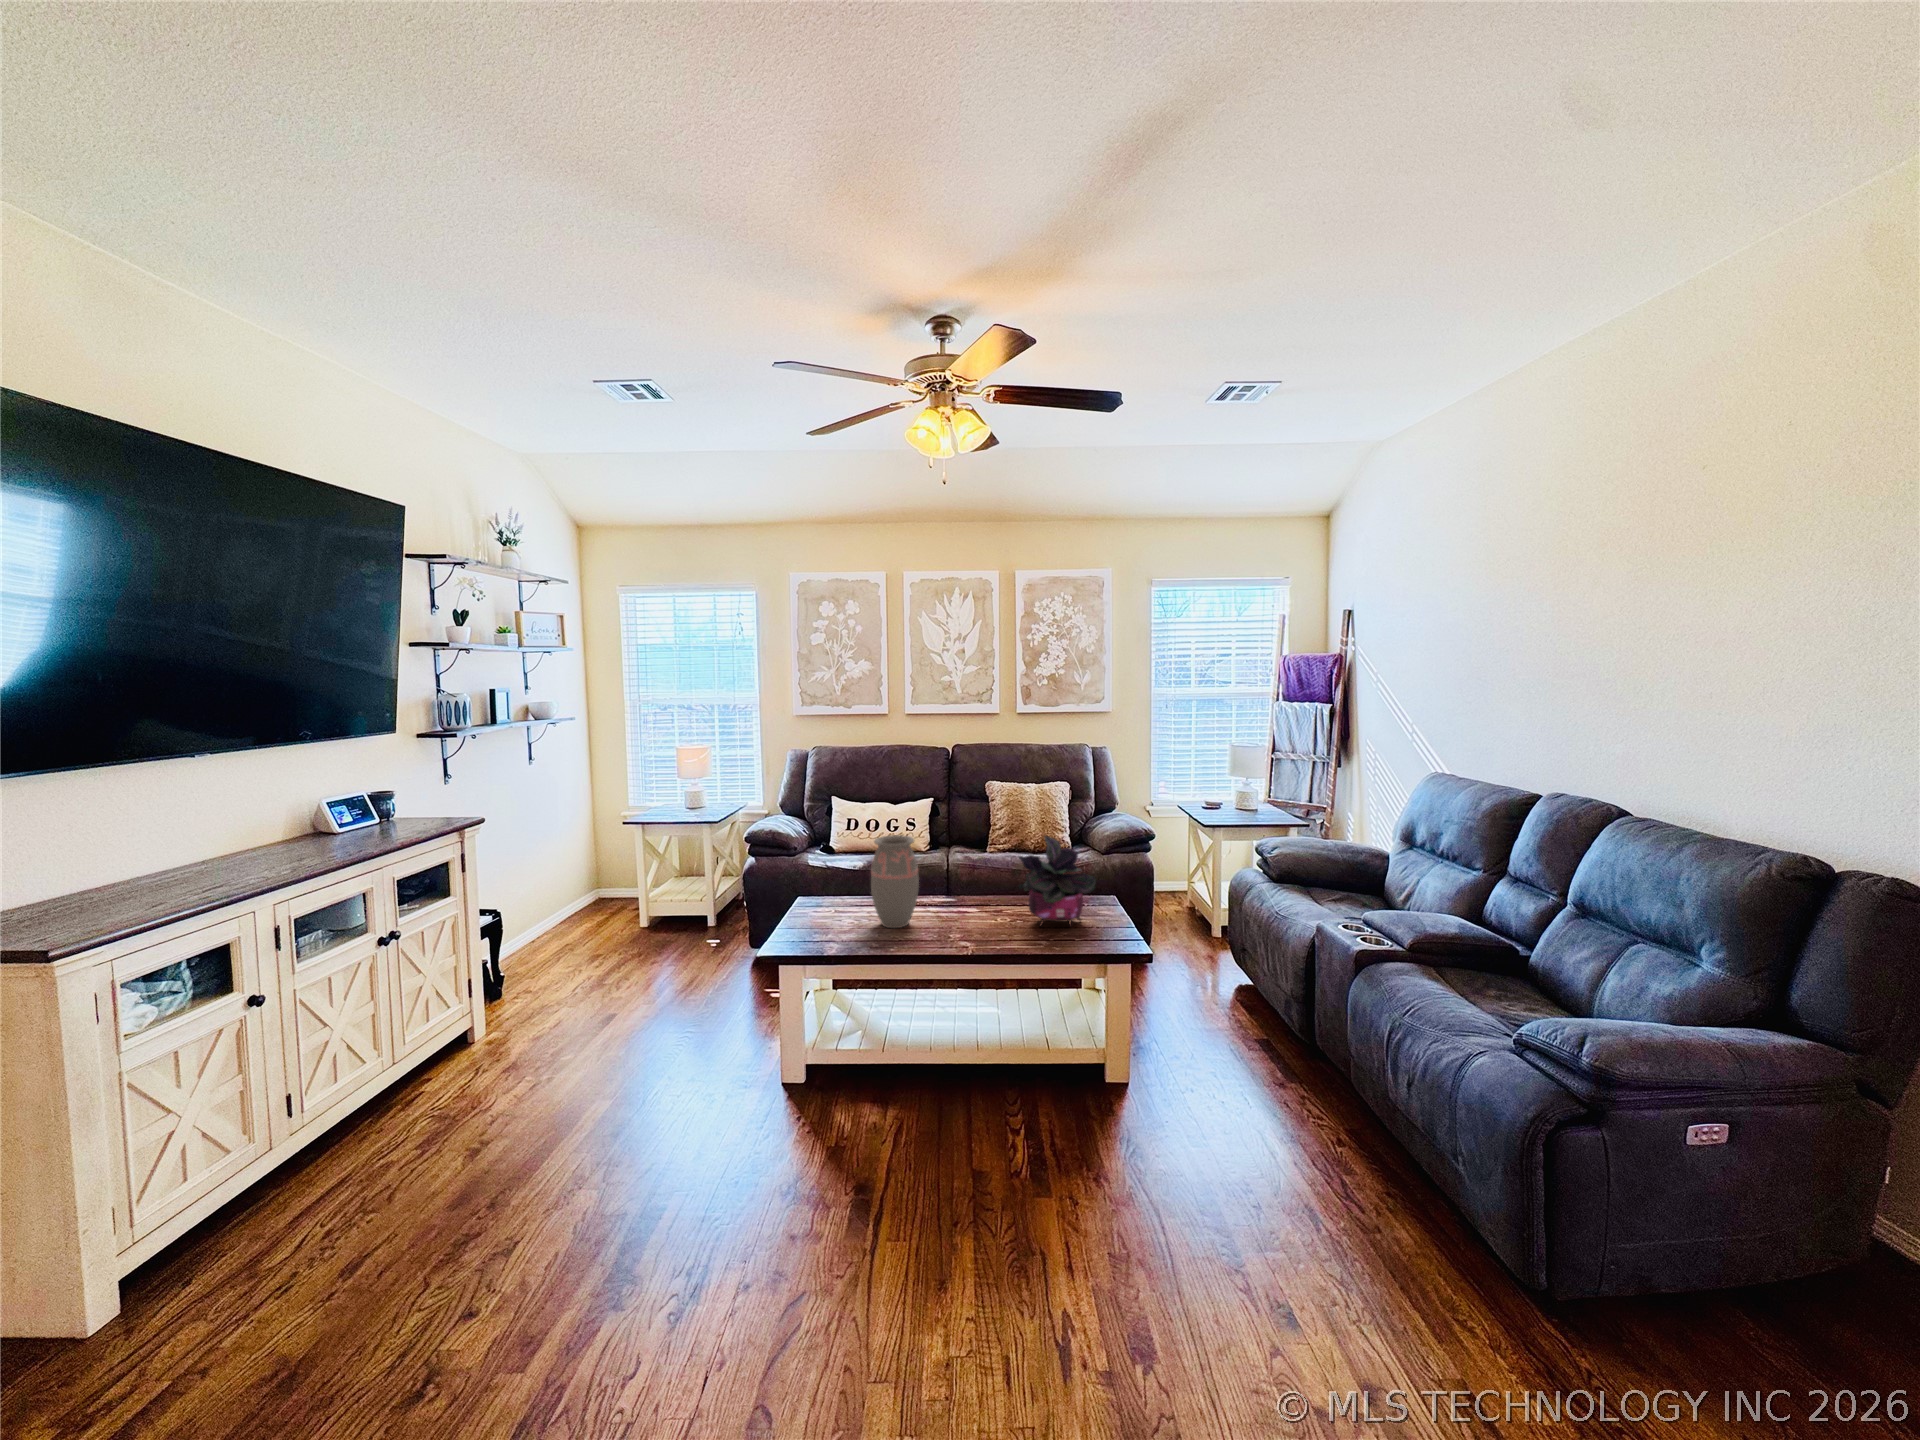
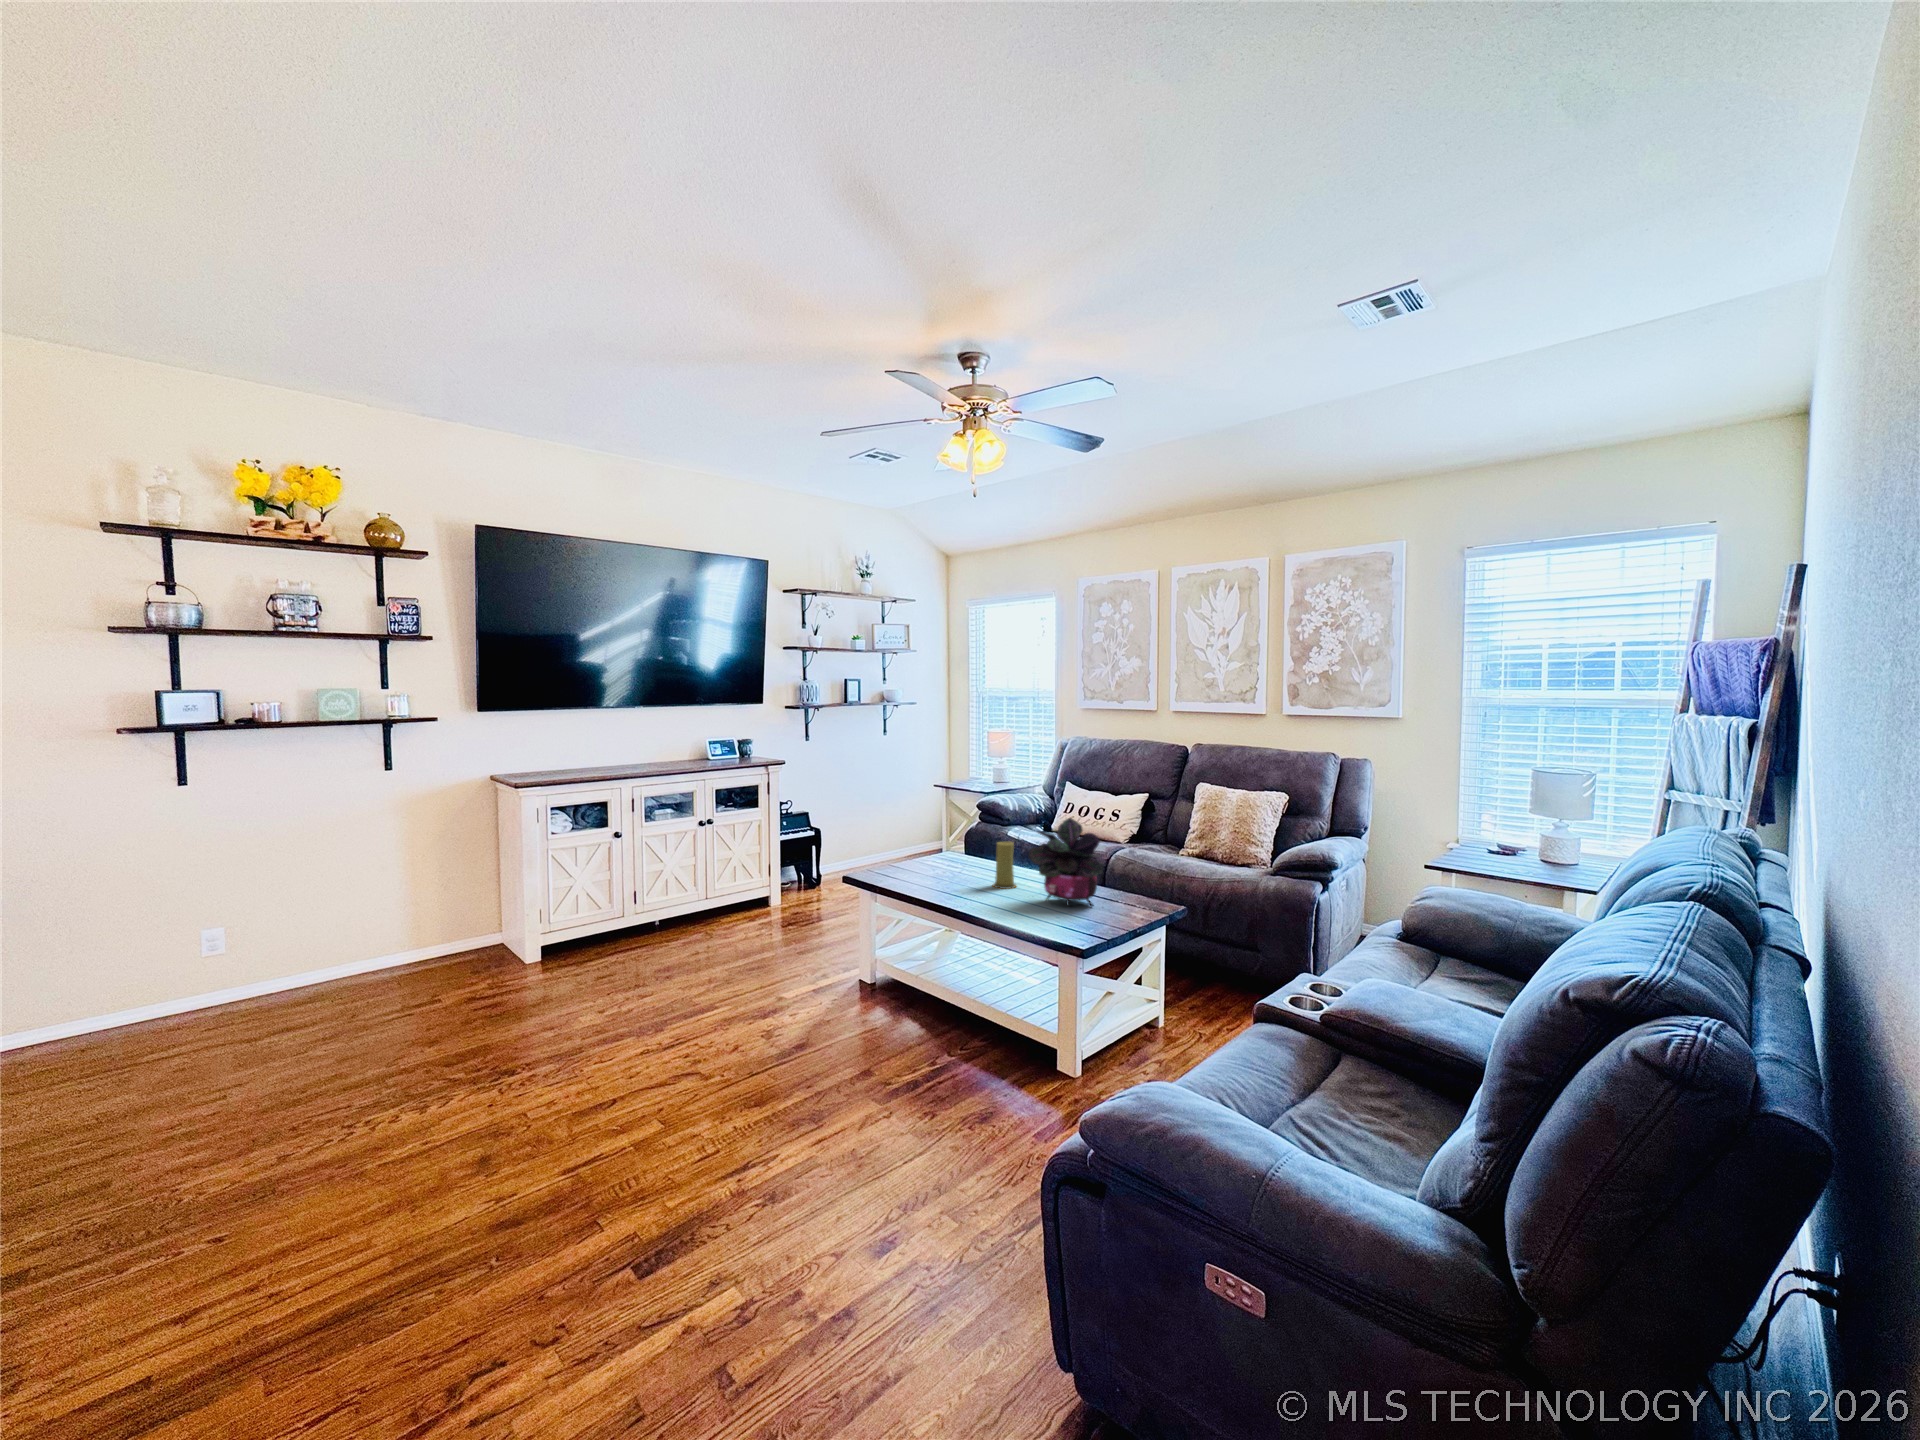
decorative vase: present [871,835,919,928] -> none [944,802,984,880]
candle: none [943,872,971,927] -> present [993,842,1016,889]

